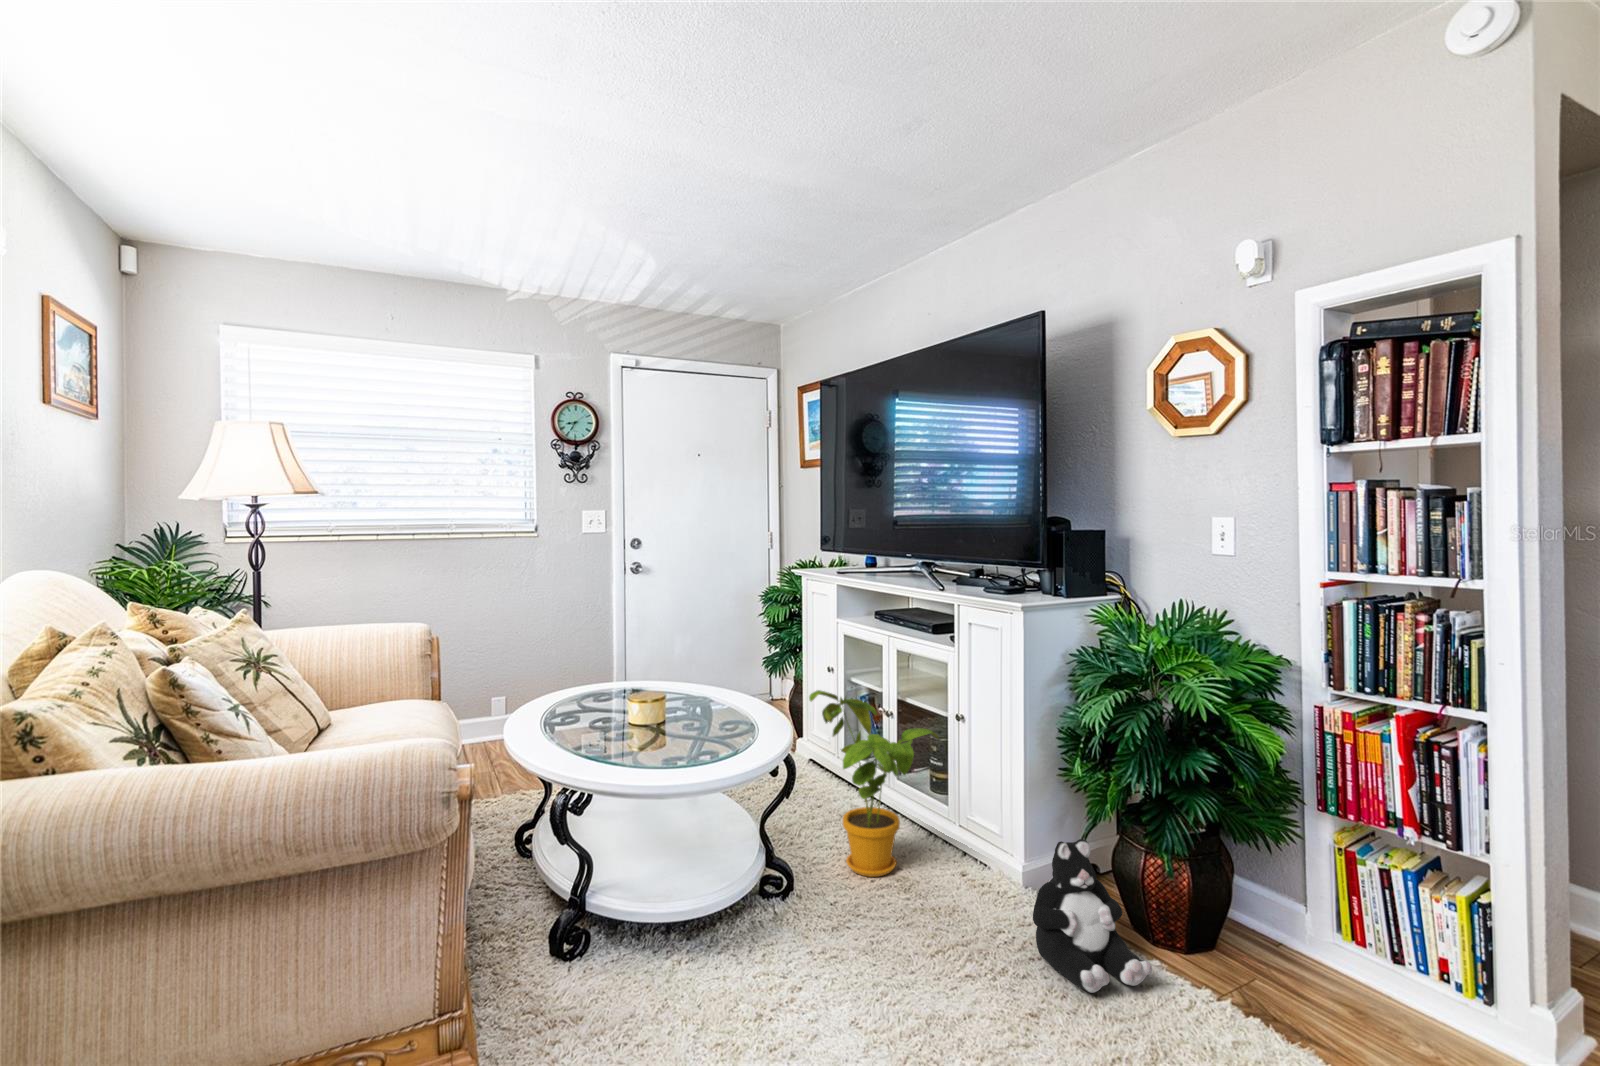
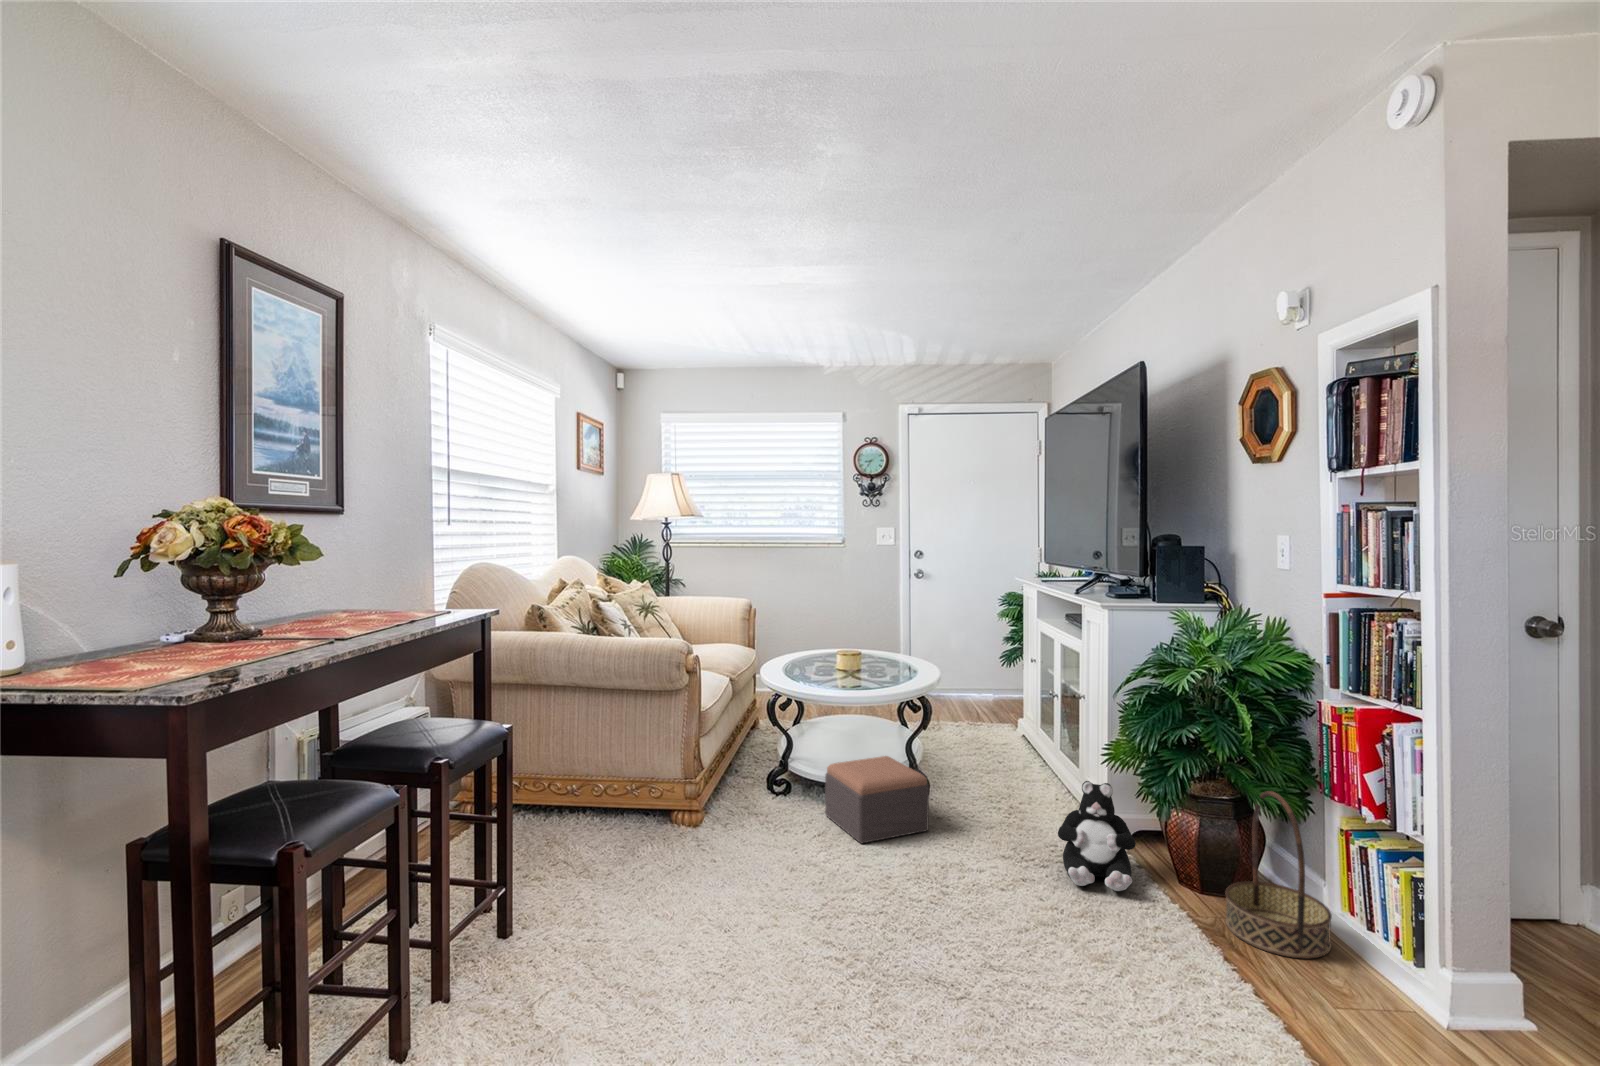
house plant: present [809,690,939,877] -> none [959,661,1068,805]
basket: none [1244,821,1372,1022] -> present [1225,791,1332,959]
footstool: none [680,852,842,1019] -> present [825,756,929,843]

